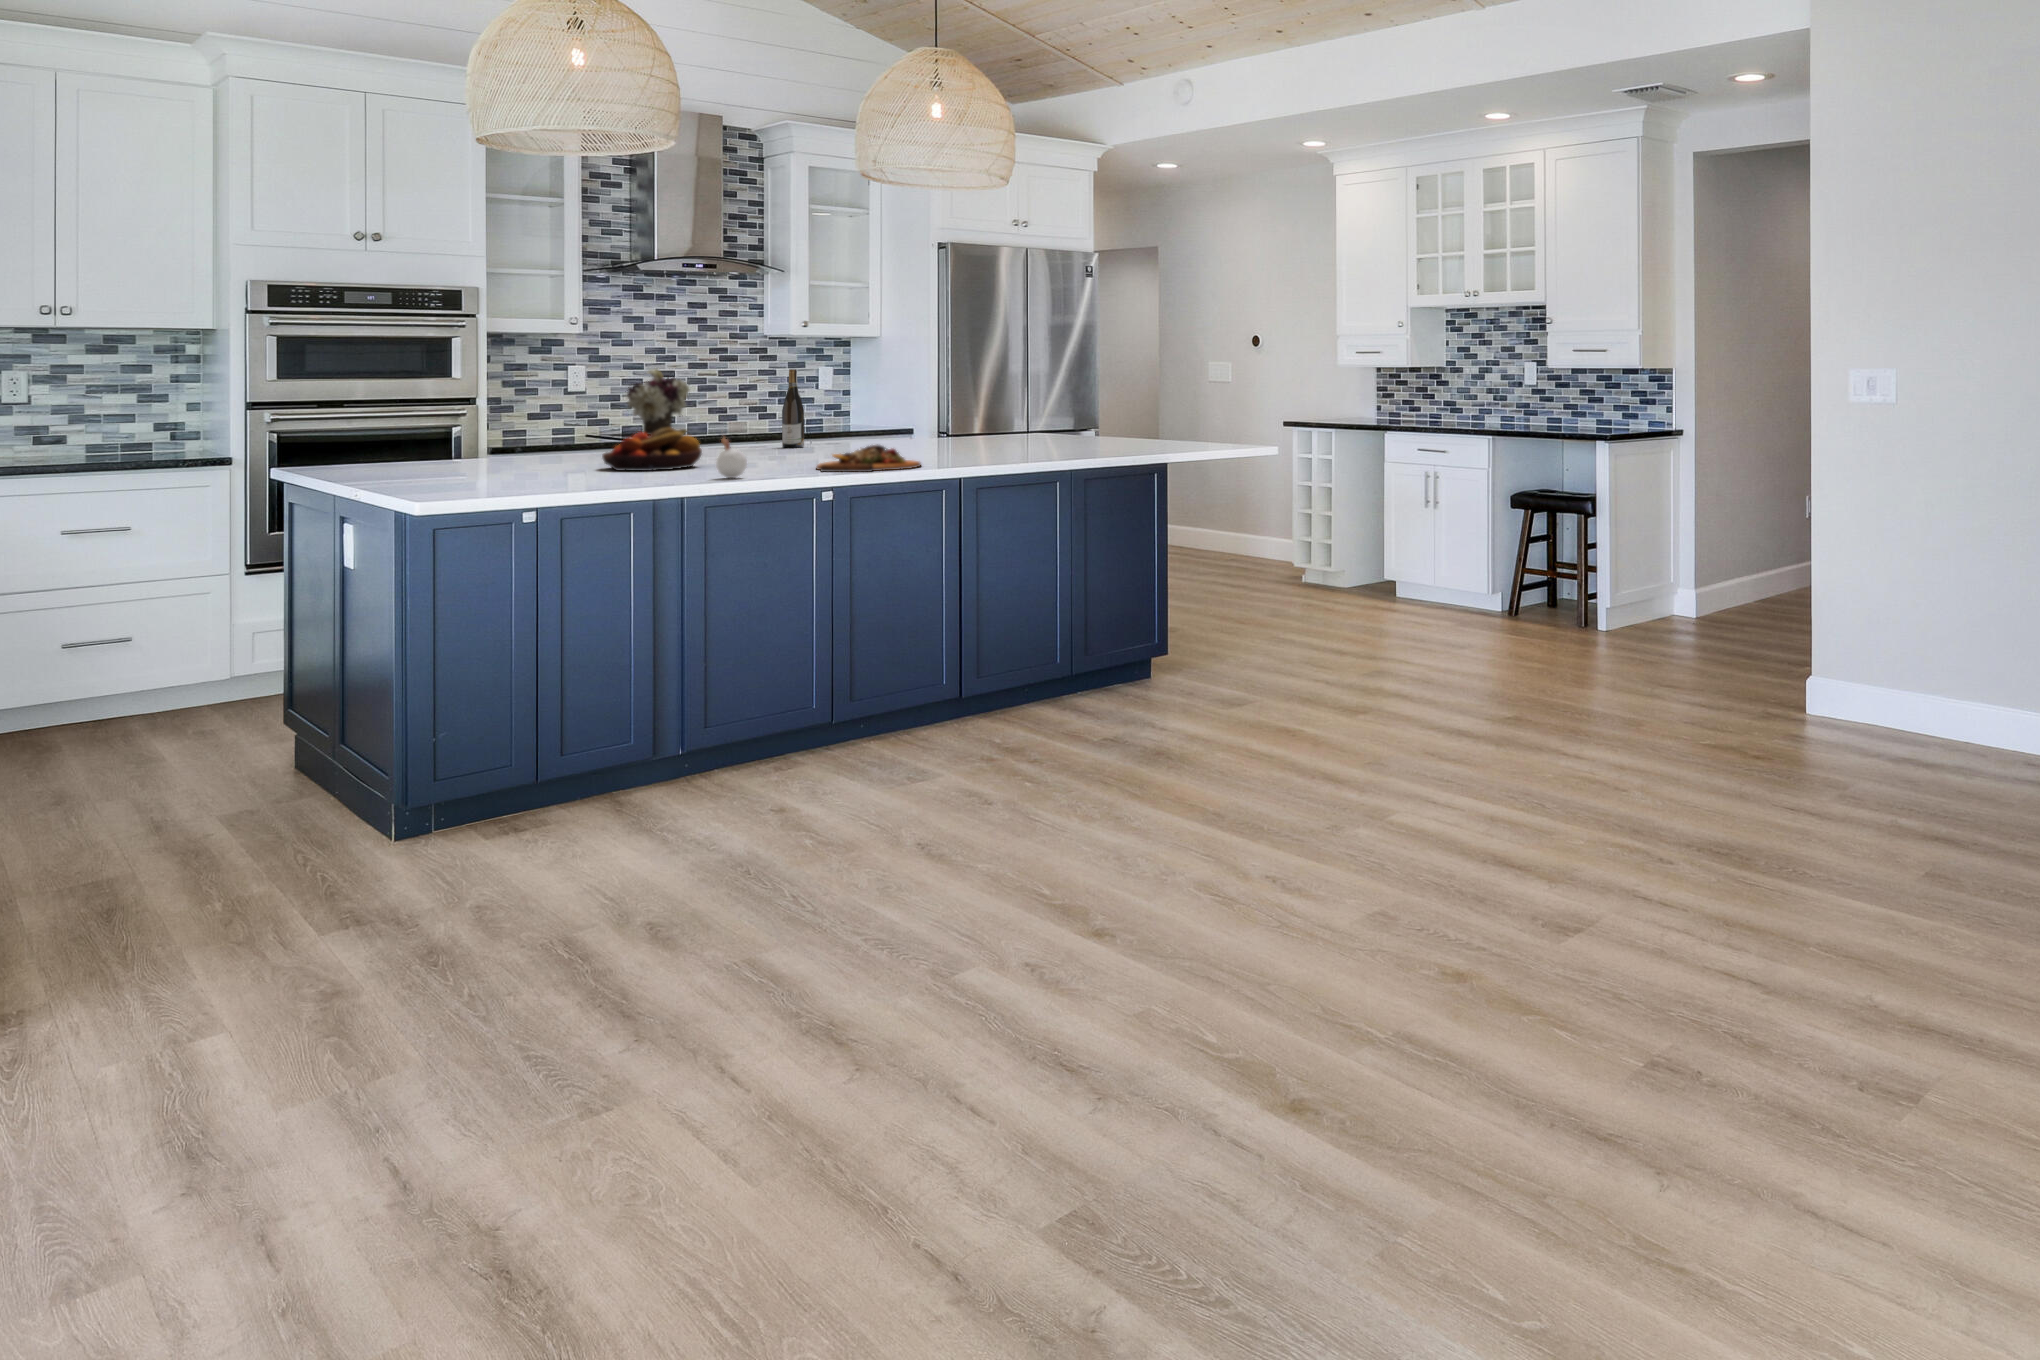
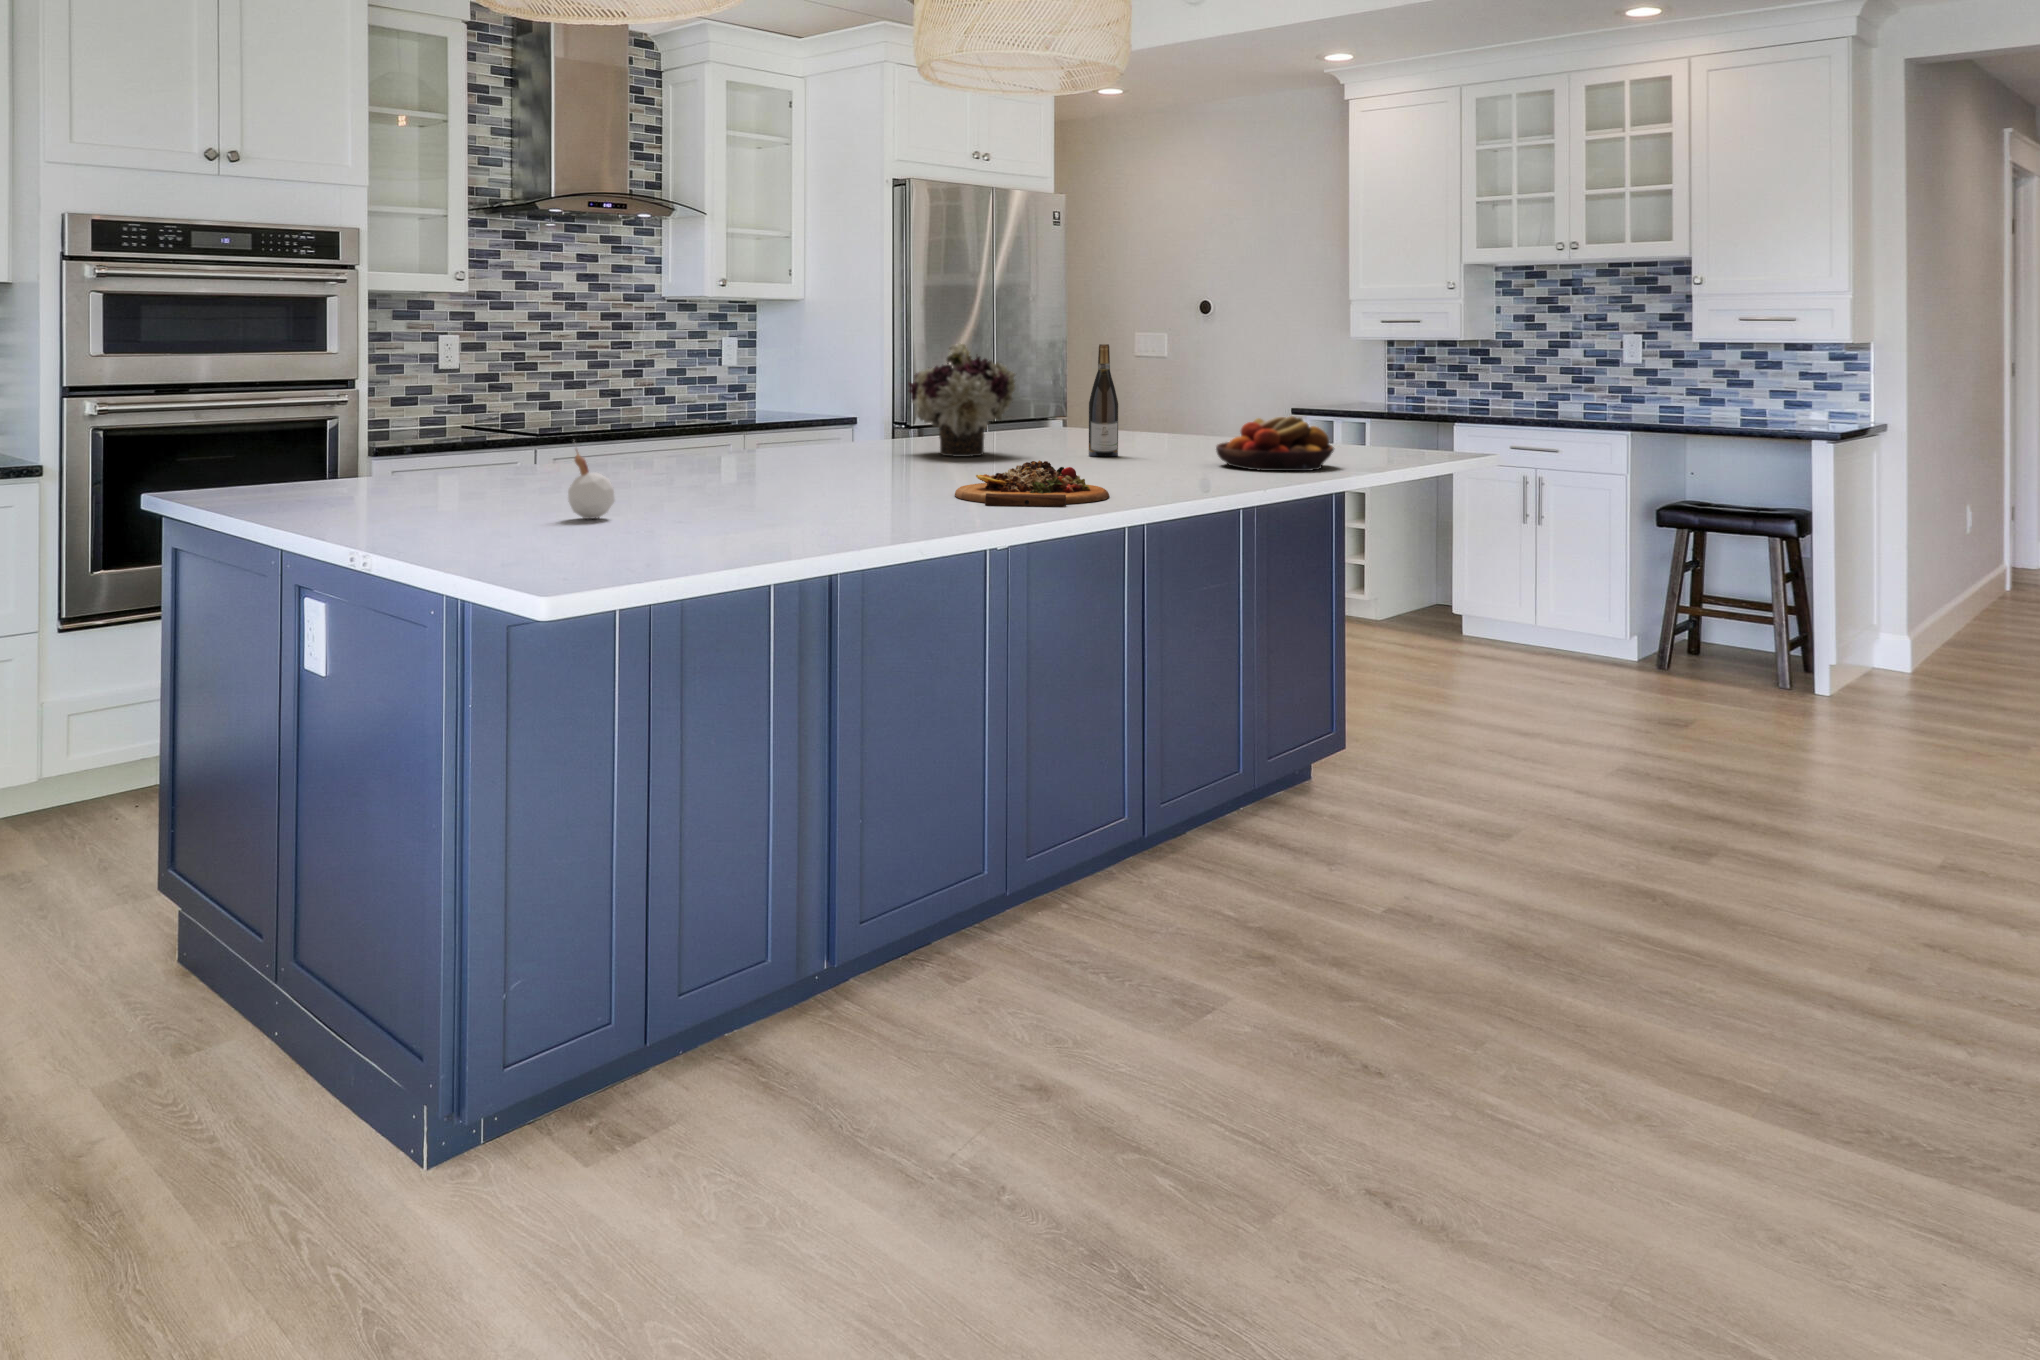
flower arrangement: present [627,368,689,435] -> present [909,343,1015,457]
wine bottle: present [782,369,804,448] -> present [1089,344,1118,457]
fruit bowl: present [602,428,702,471] -> present [1216,416,1334,471]
candle: present [716,438,747,478] -> present [568,449,615,519]

